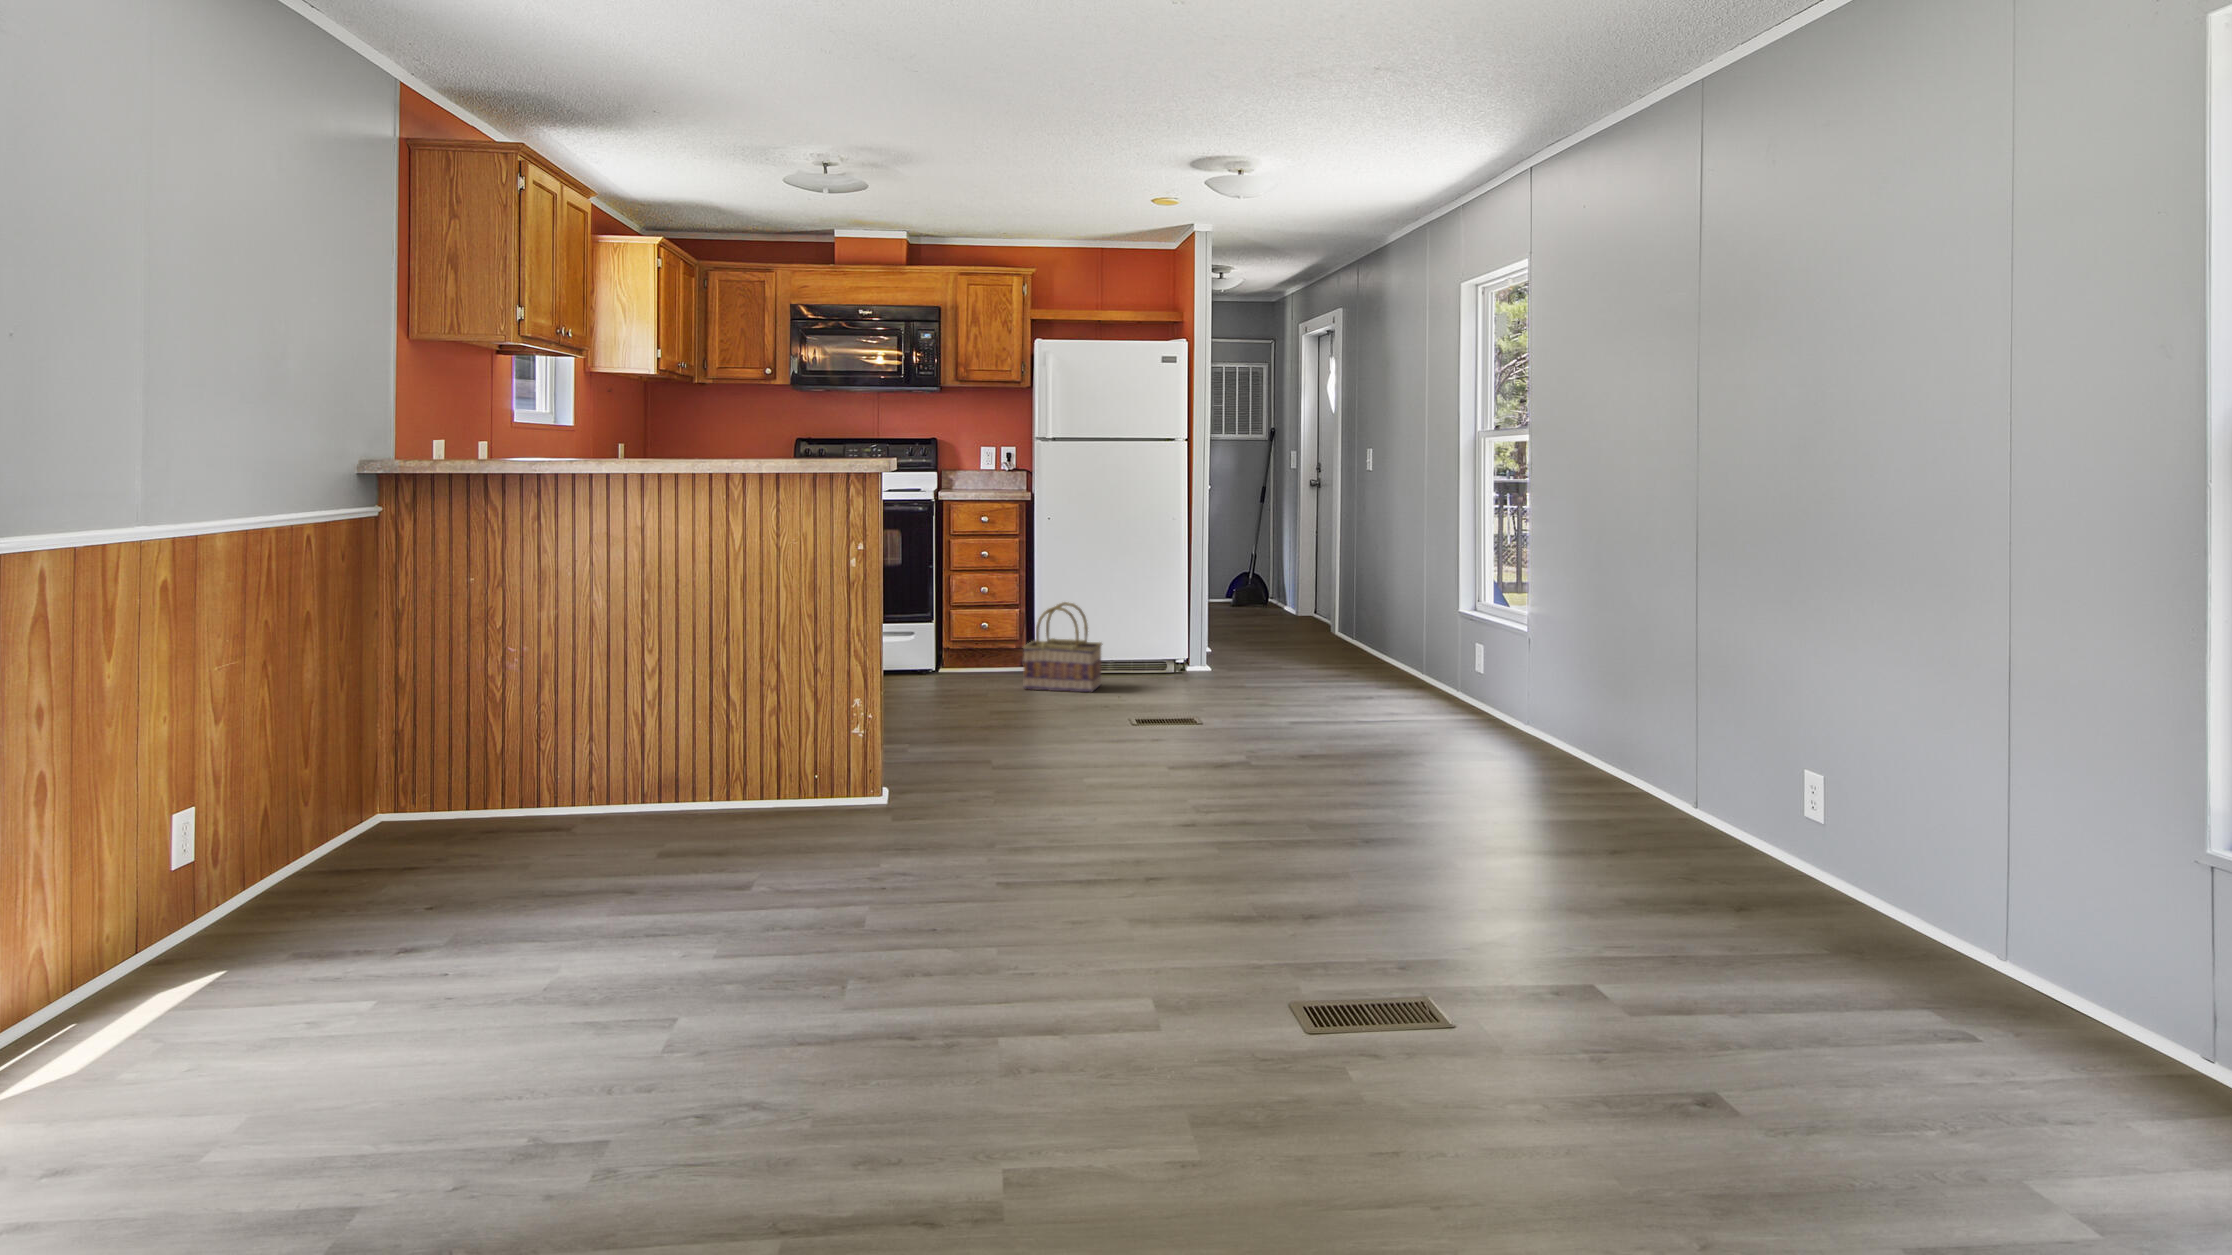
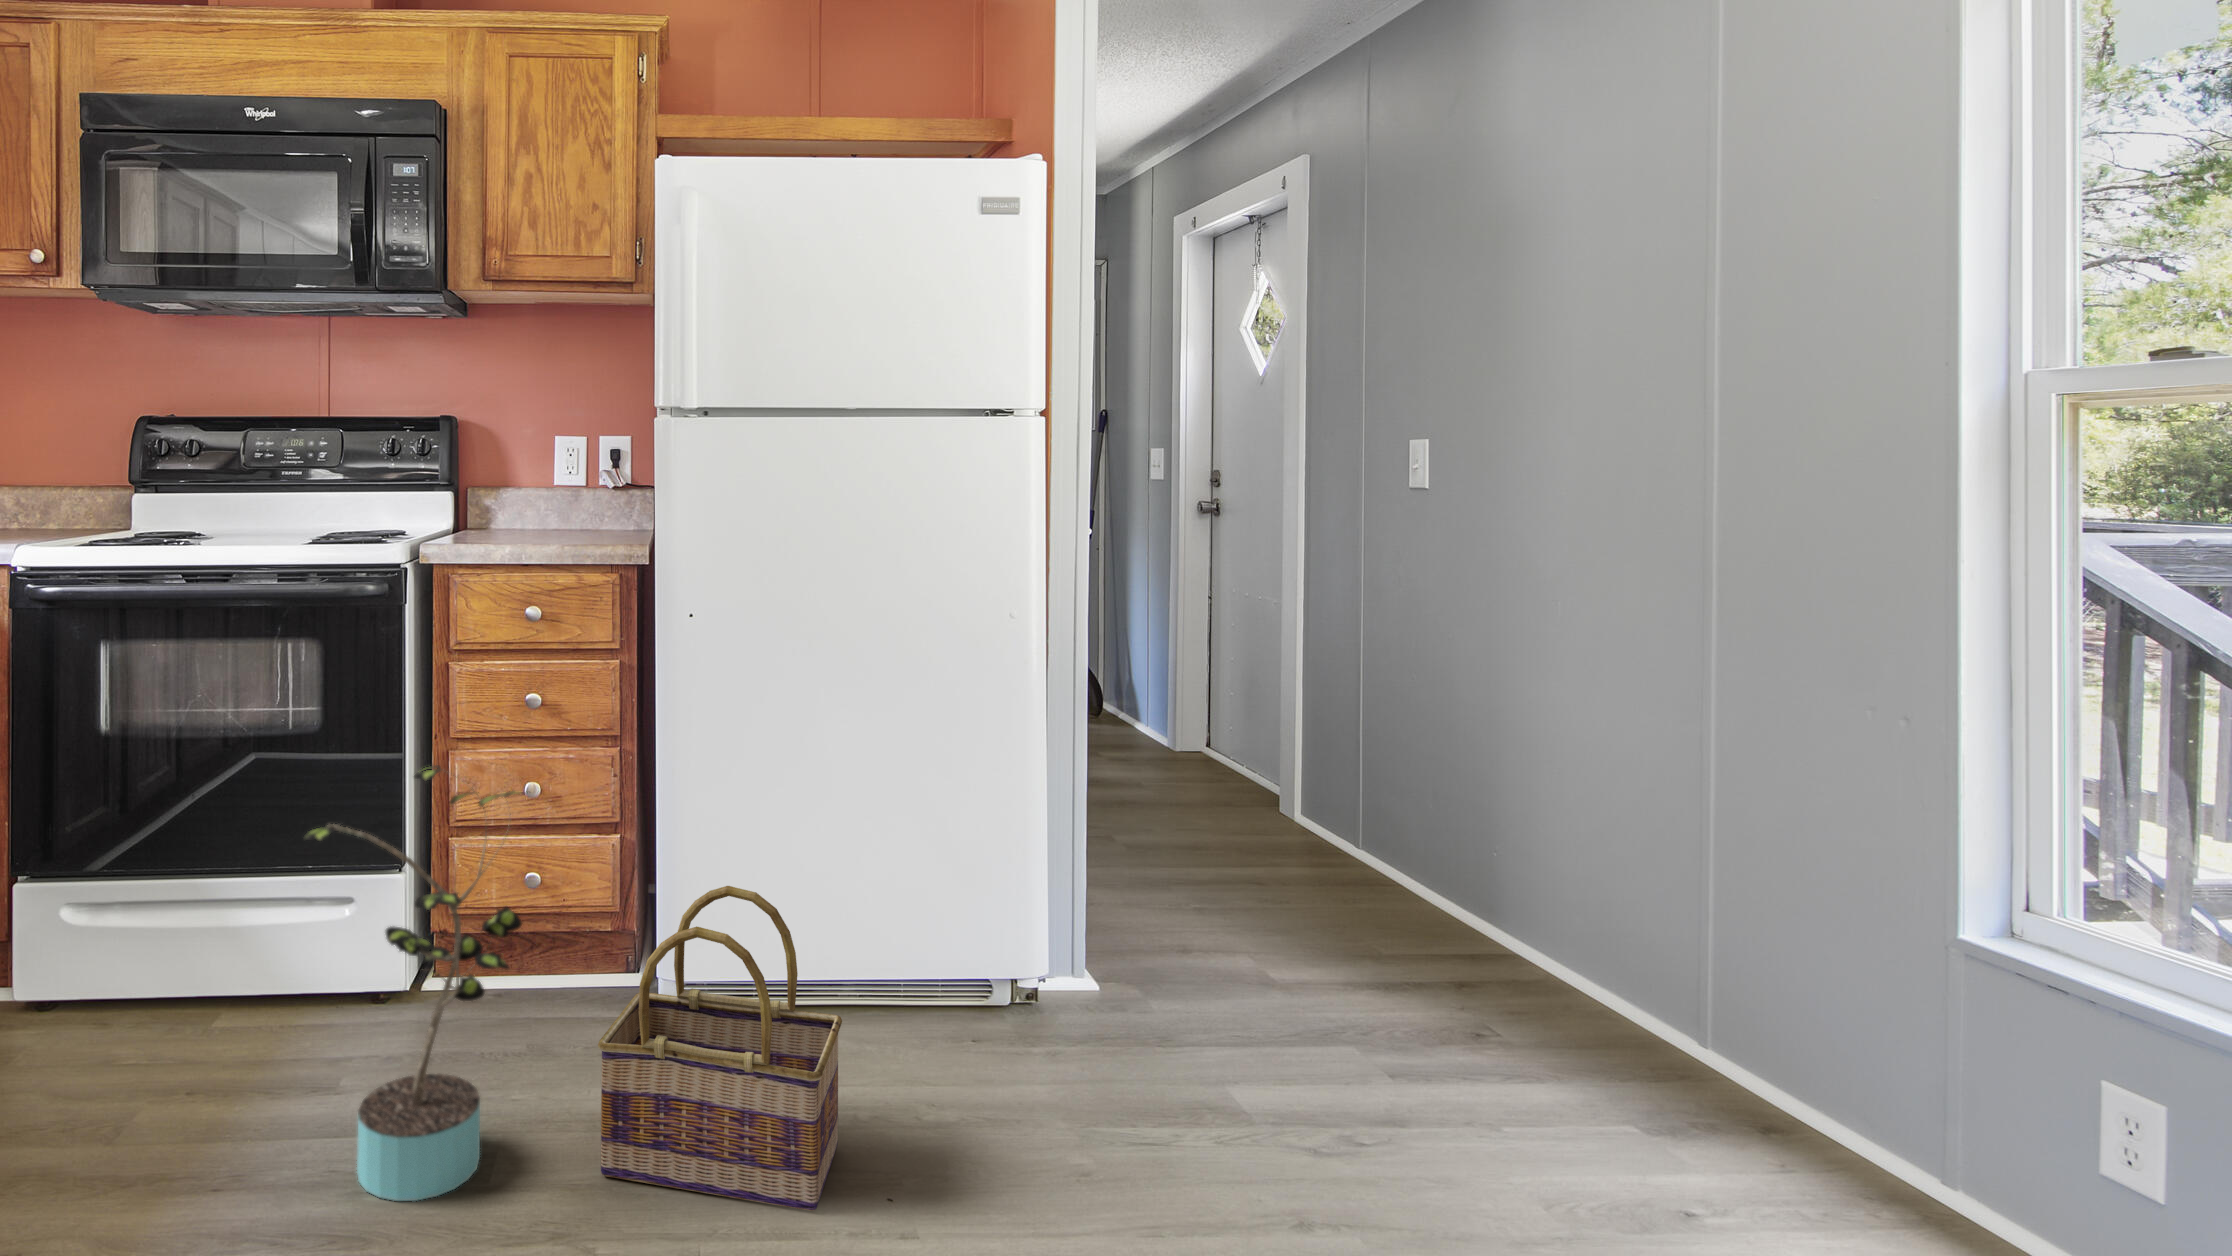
potted plant: none [926,561,999,692] -> present [304,765,522,1201]

